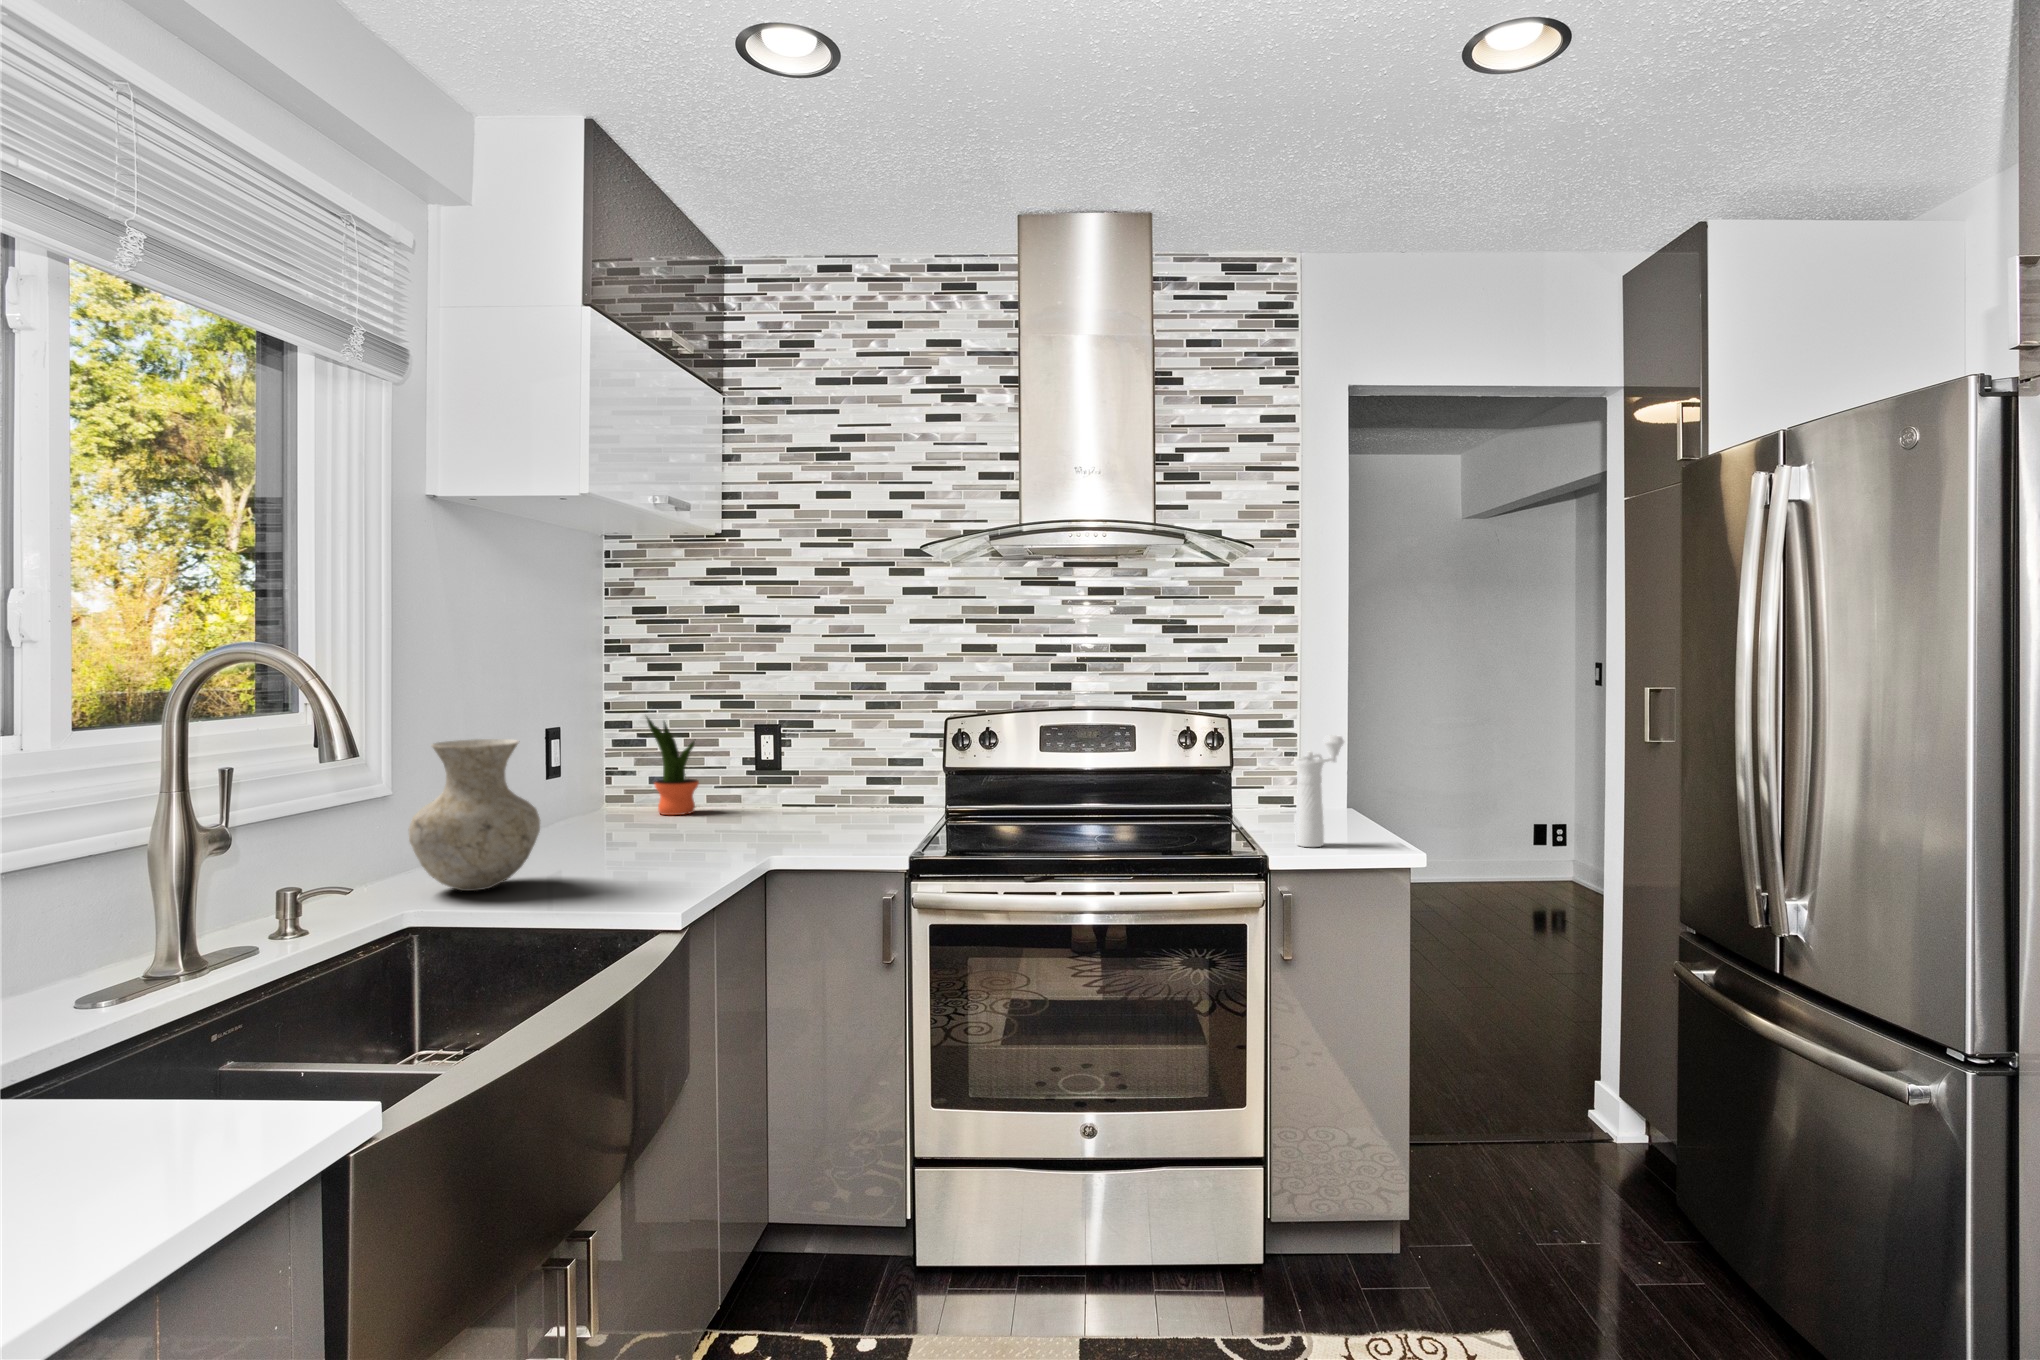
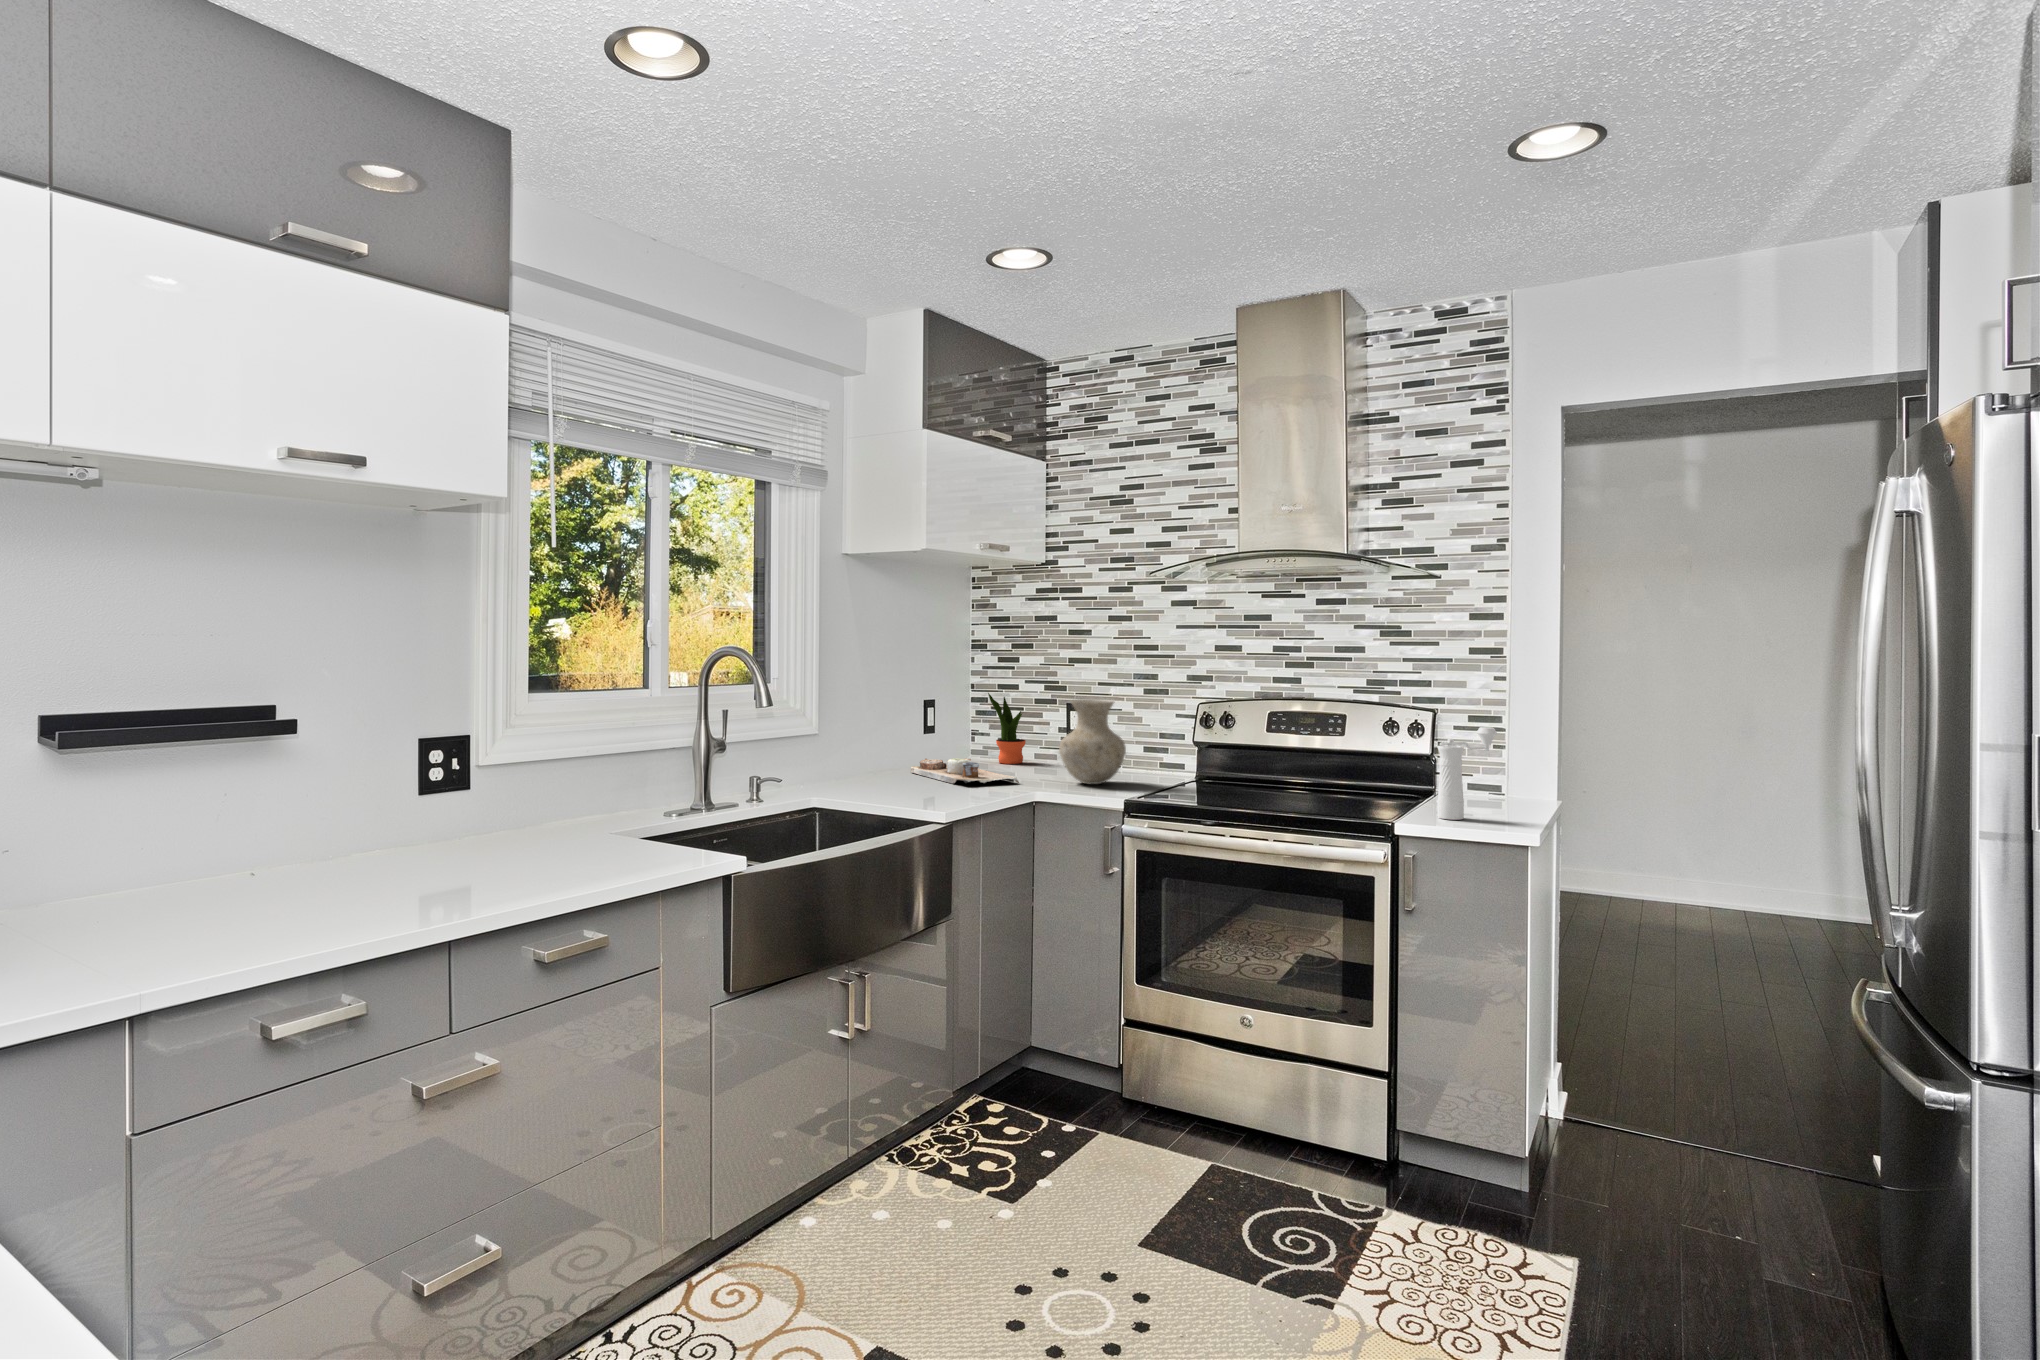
vase: present [409,739,540,891] -> present [1059,699,1126,785]
cutting board: none [541,814,735,858] -> present [911,758,1019,784]

